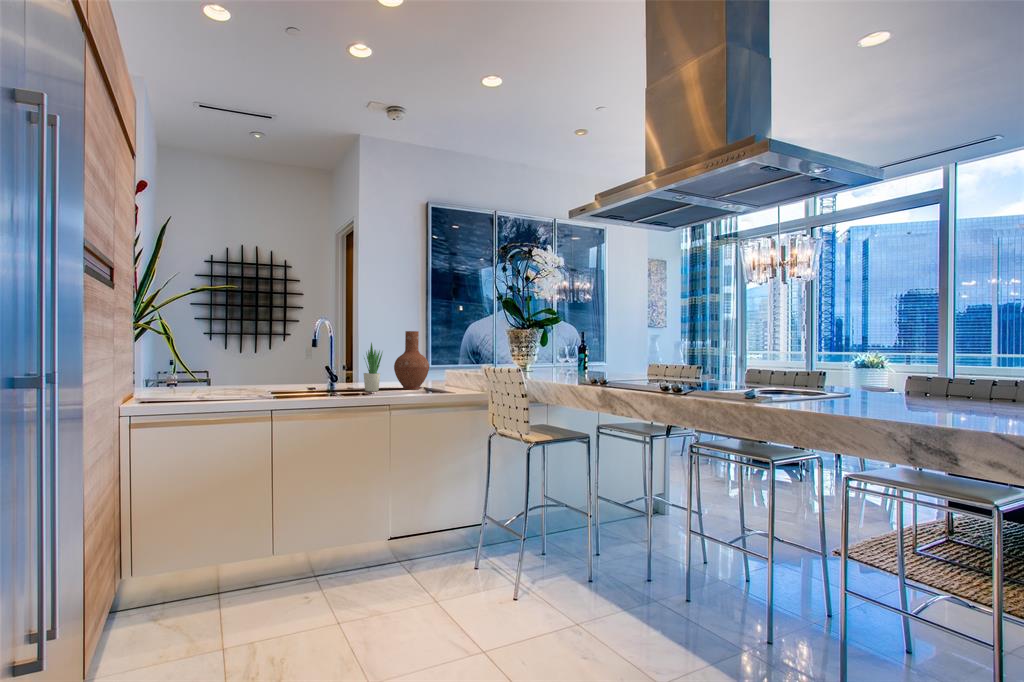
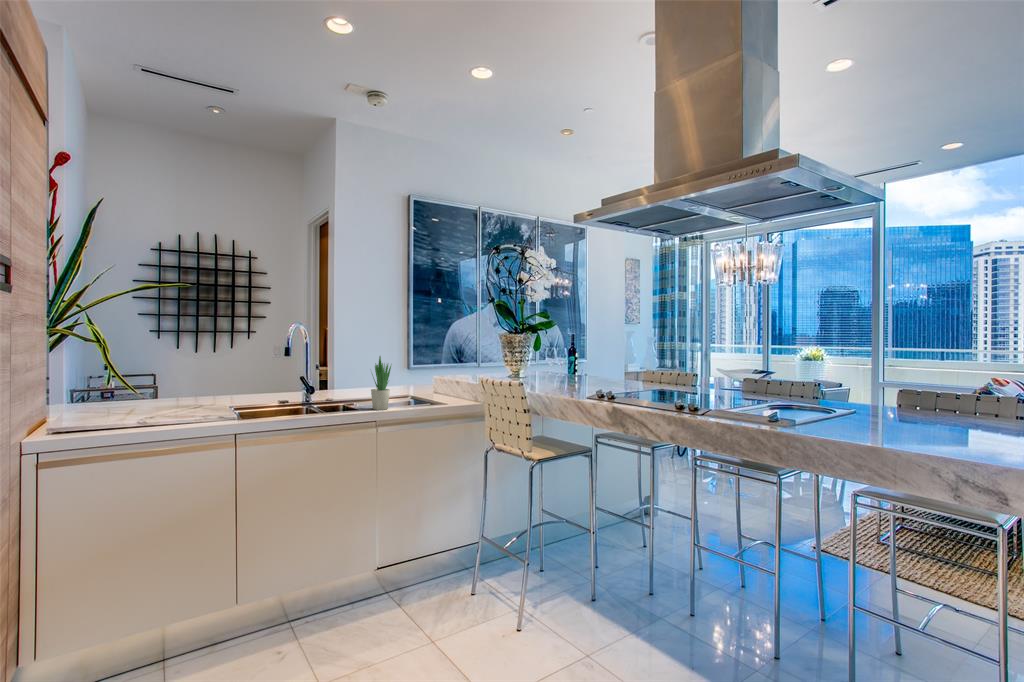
vase: present [394,331,429,389] -> none [400,341,439,405]

